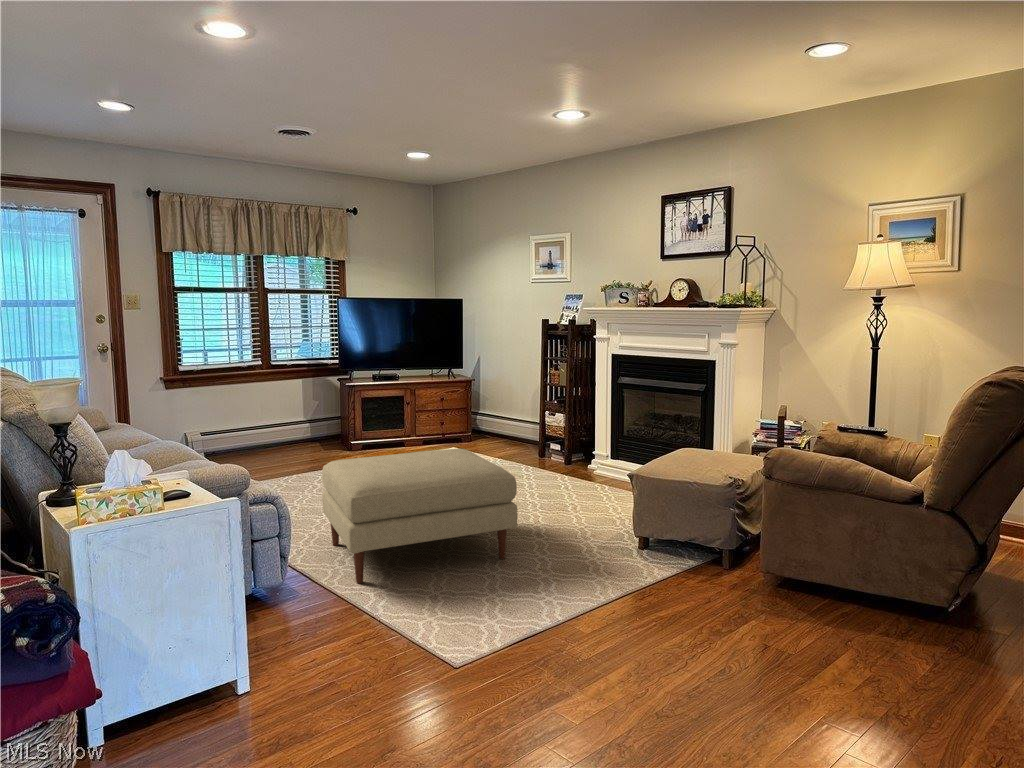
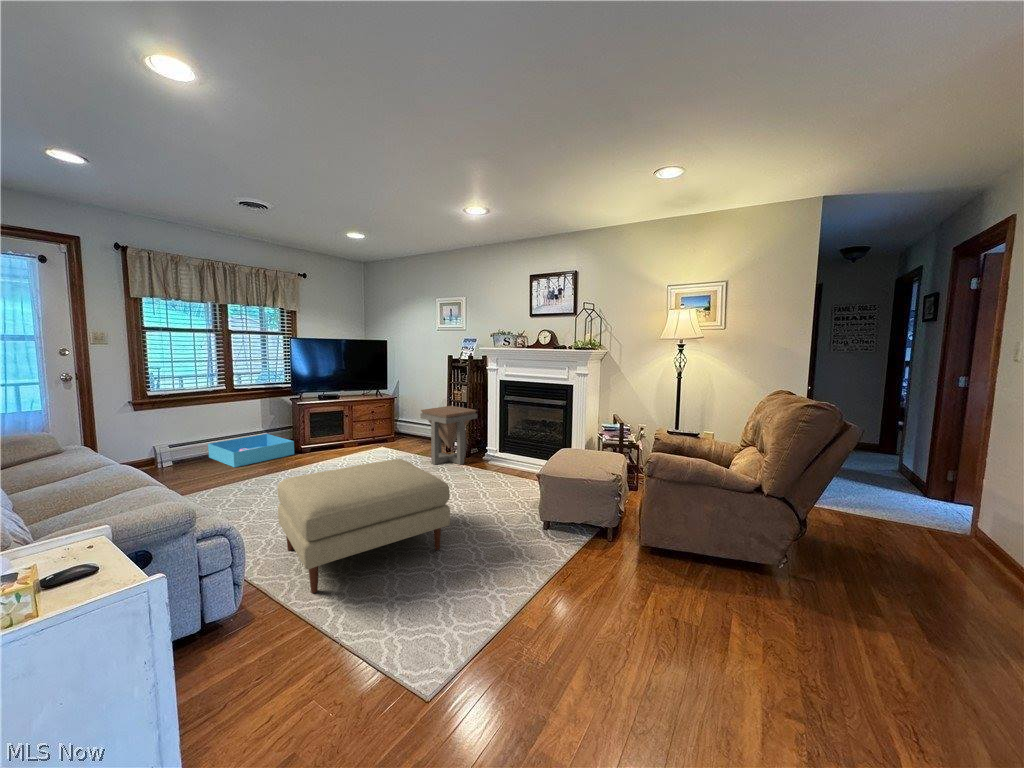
side table: none [501,390,580,473] -> present [420,406,477,465]
storage bin: none [242,425,341,462] -> present [208,434,294,467]

